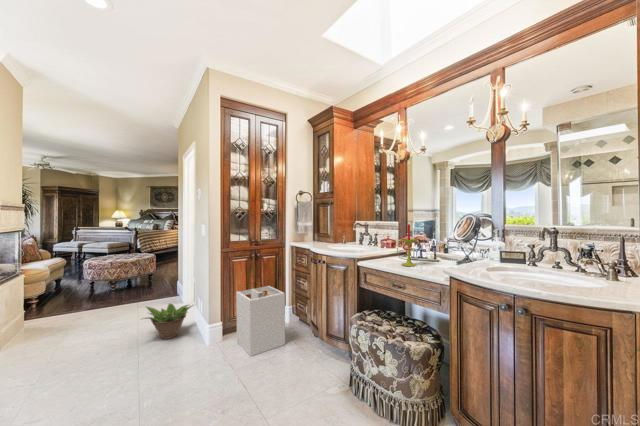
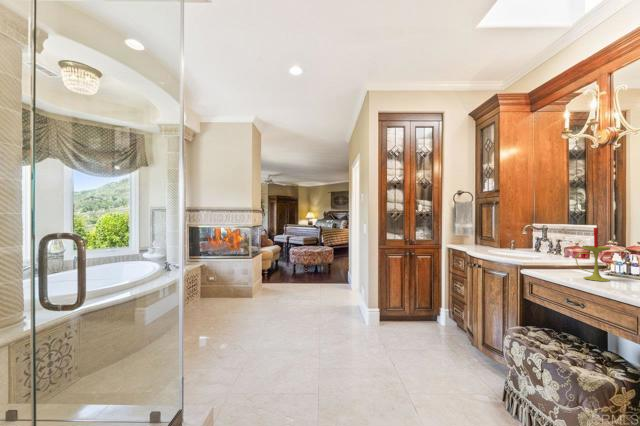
laundry hamper: present [236,286,285,356] -> none [391,284,437,344]
decorative plant: present [144,304,192,339] -> none [321,285,359,314]

